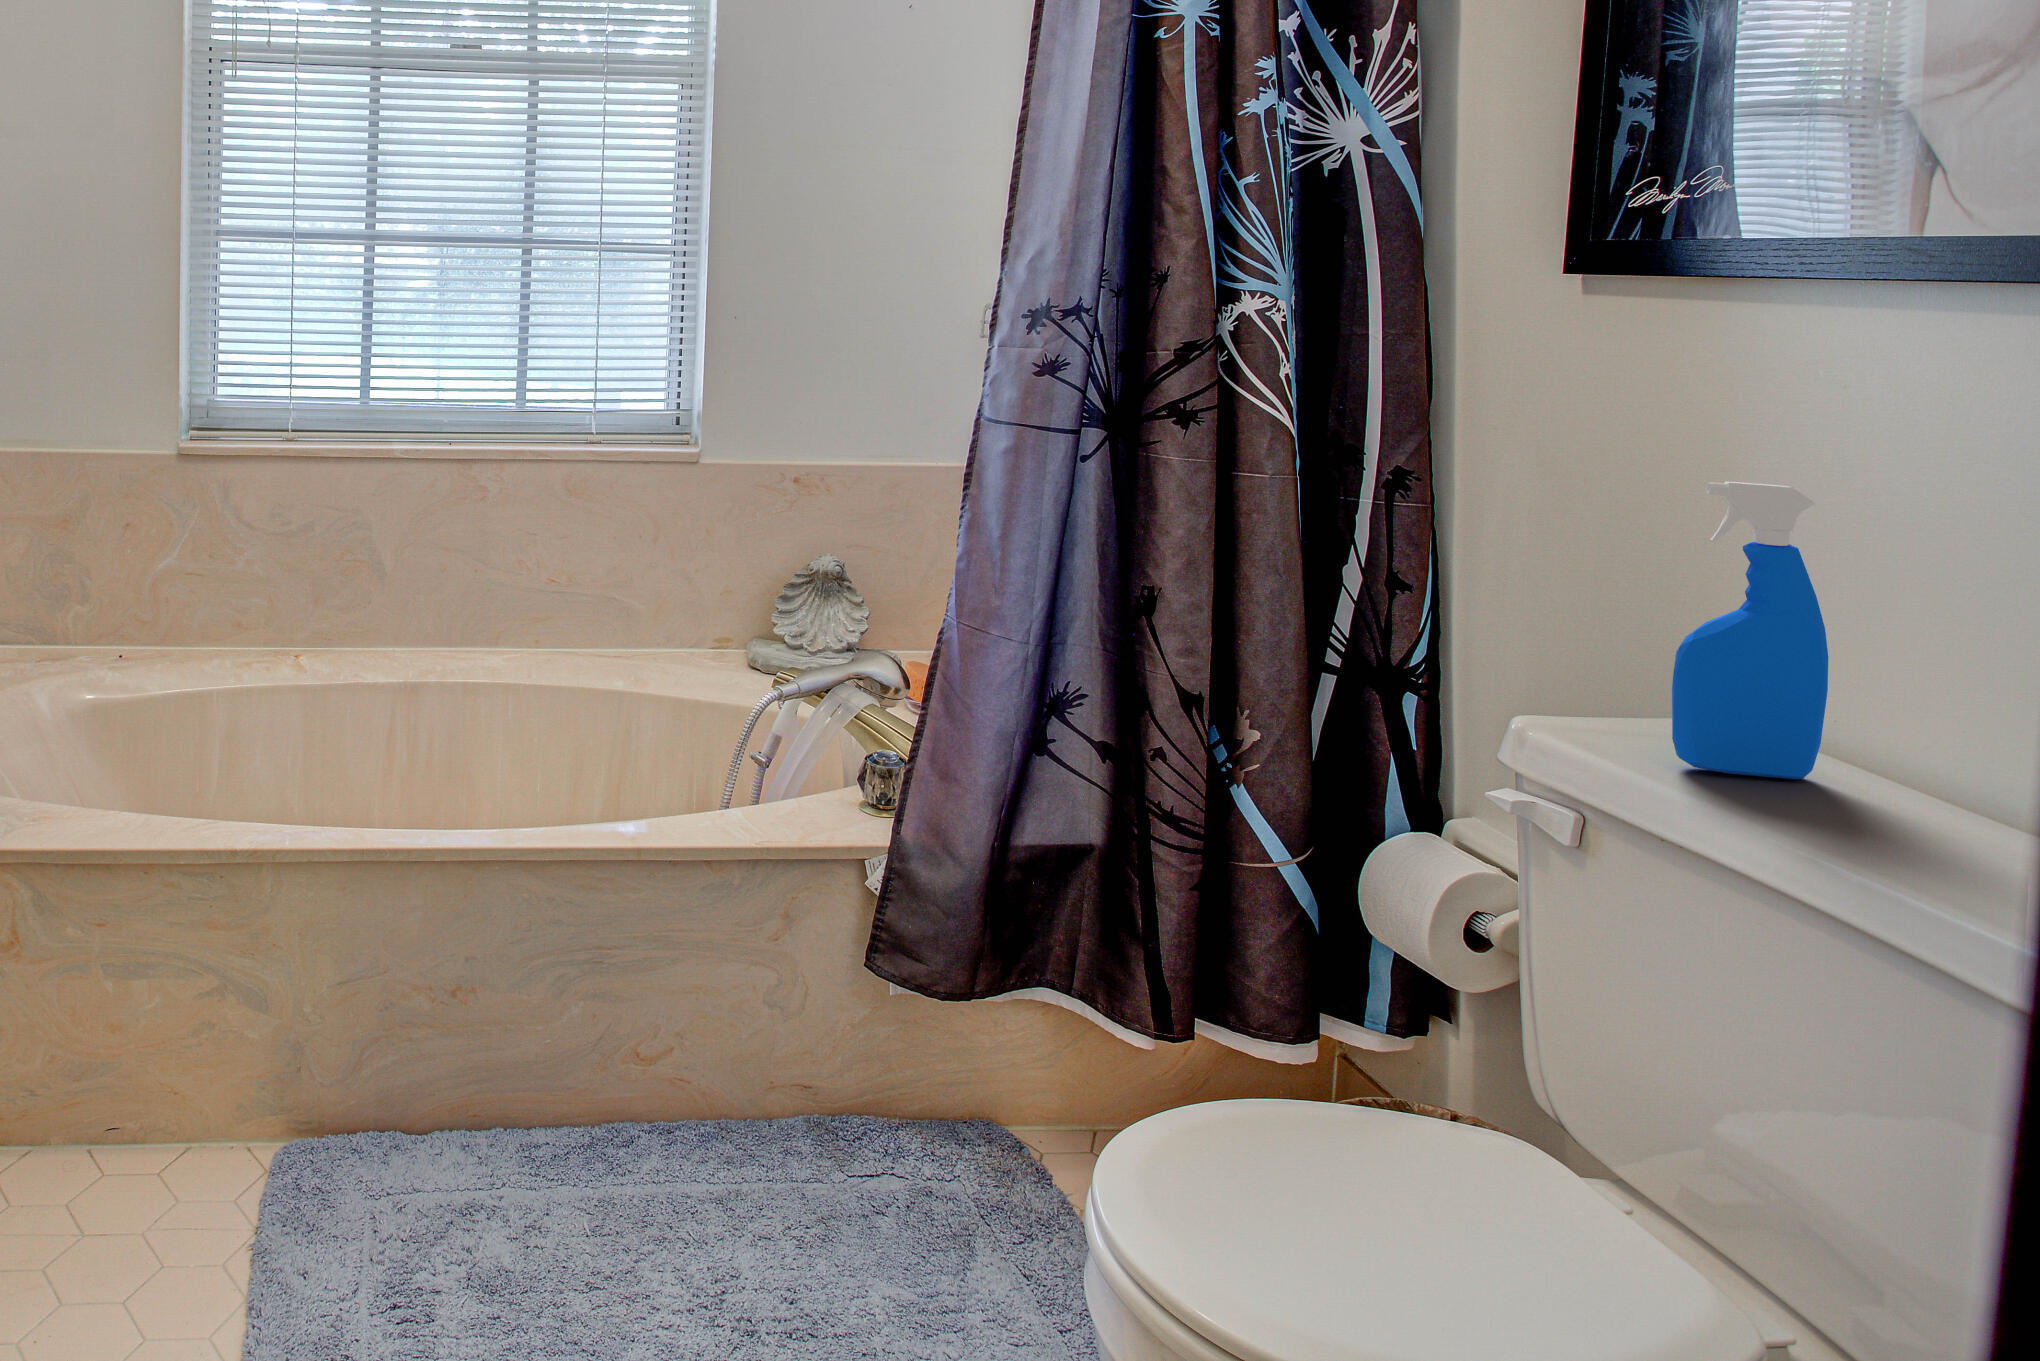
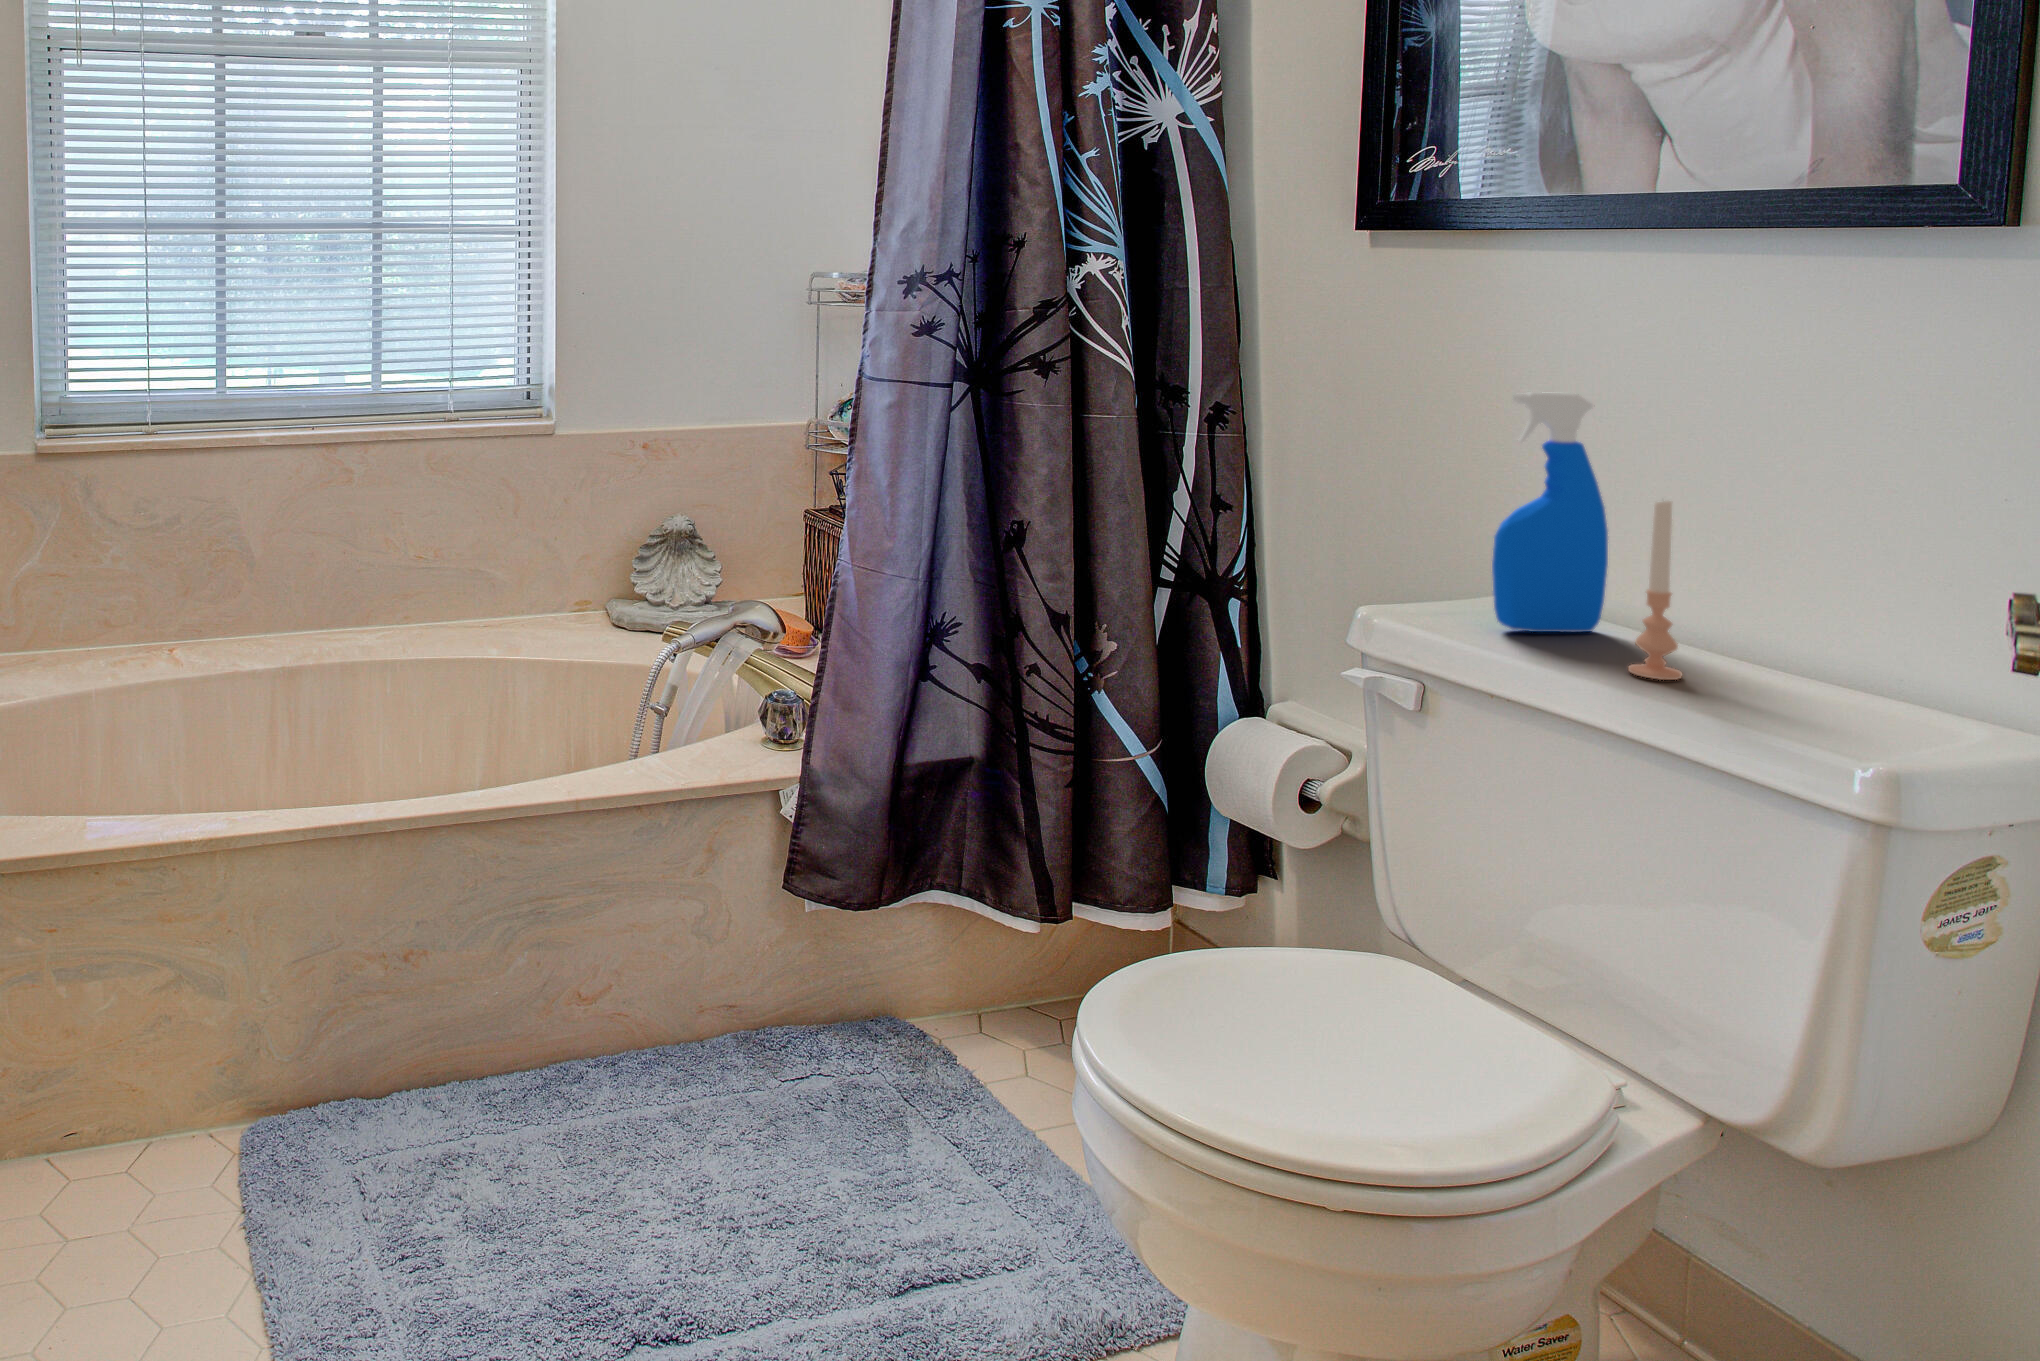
candle: none [1822,624,1894,851] -> present [1628,501,1682,680]

